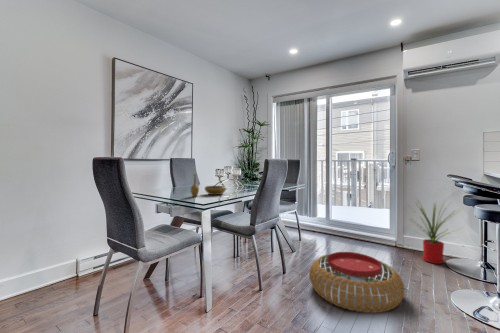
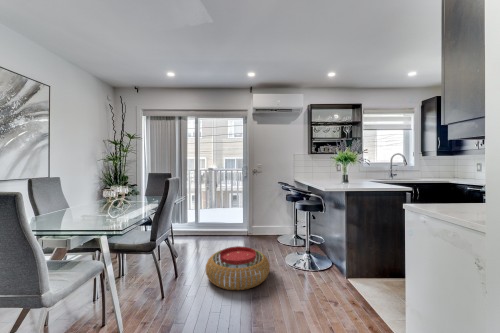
decorative bowl: present [191,174,226,196] -> none [90,201,129,226]
house plant: present [420,205,458,264] -> none [256,198,287,241]

